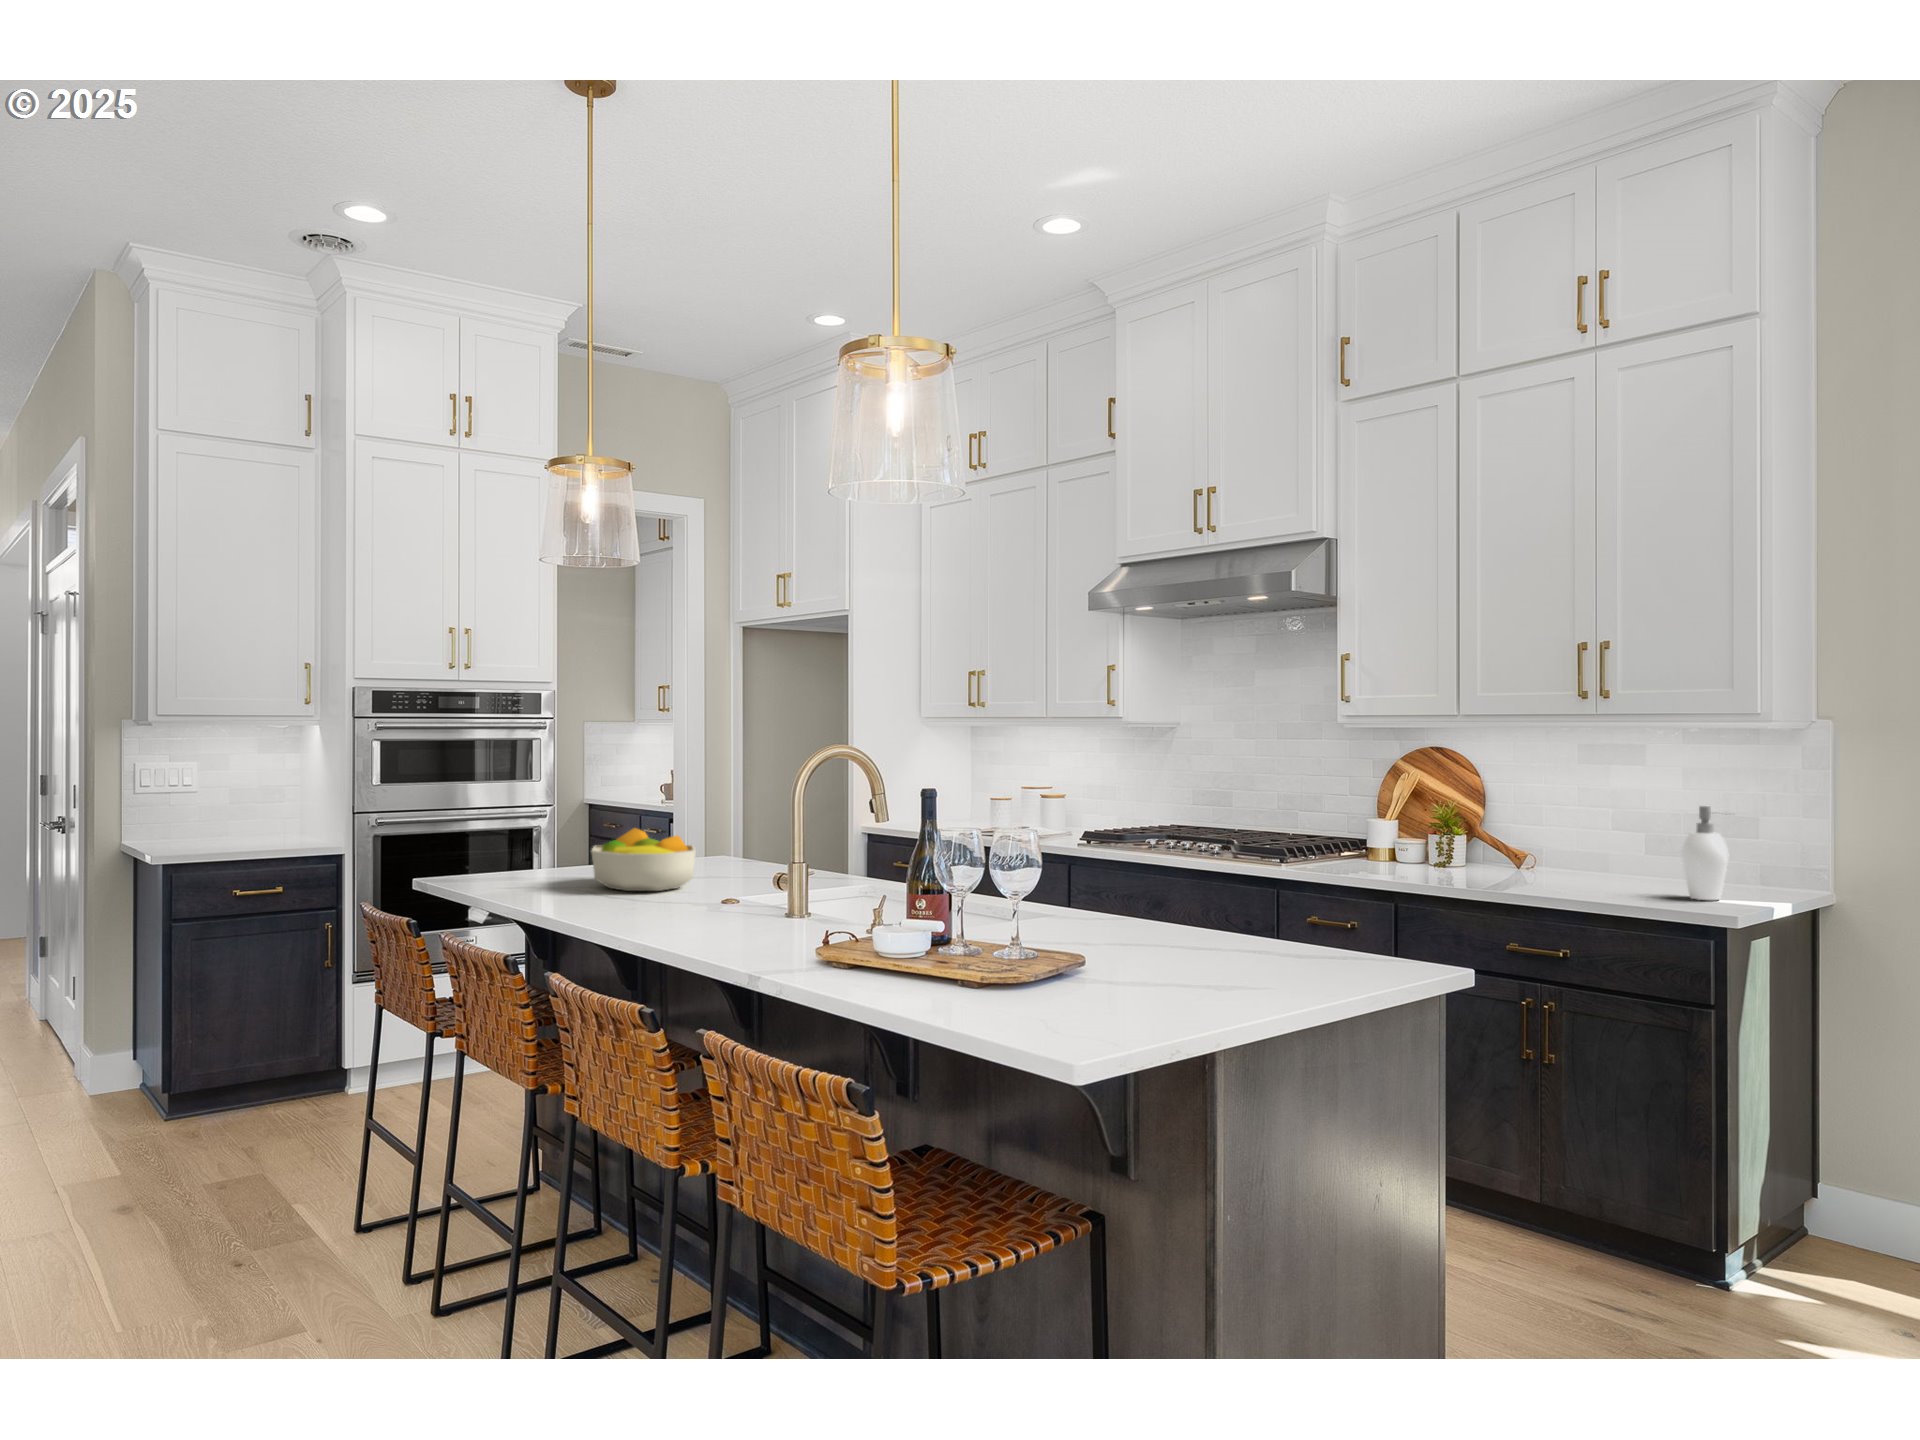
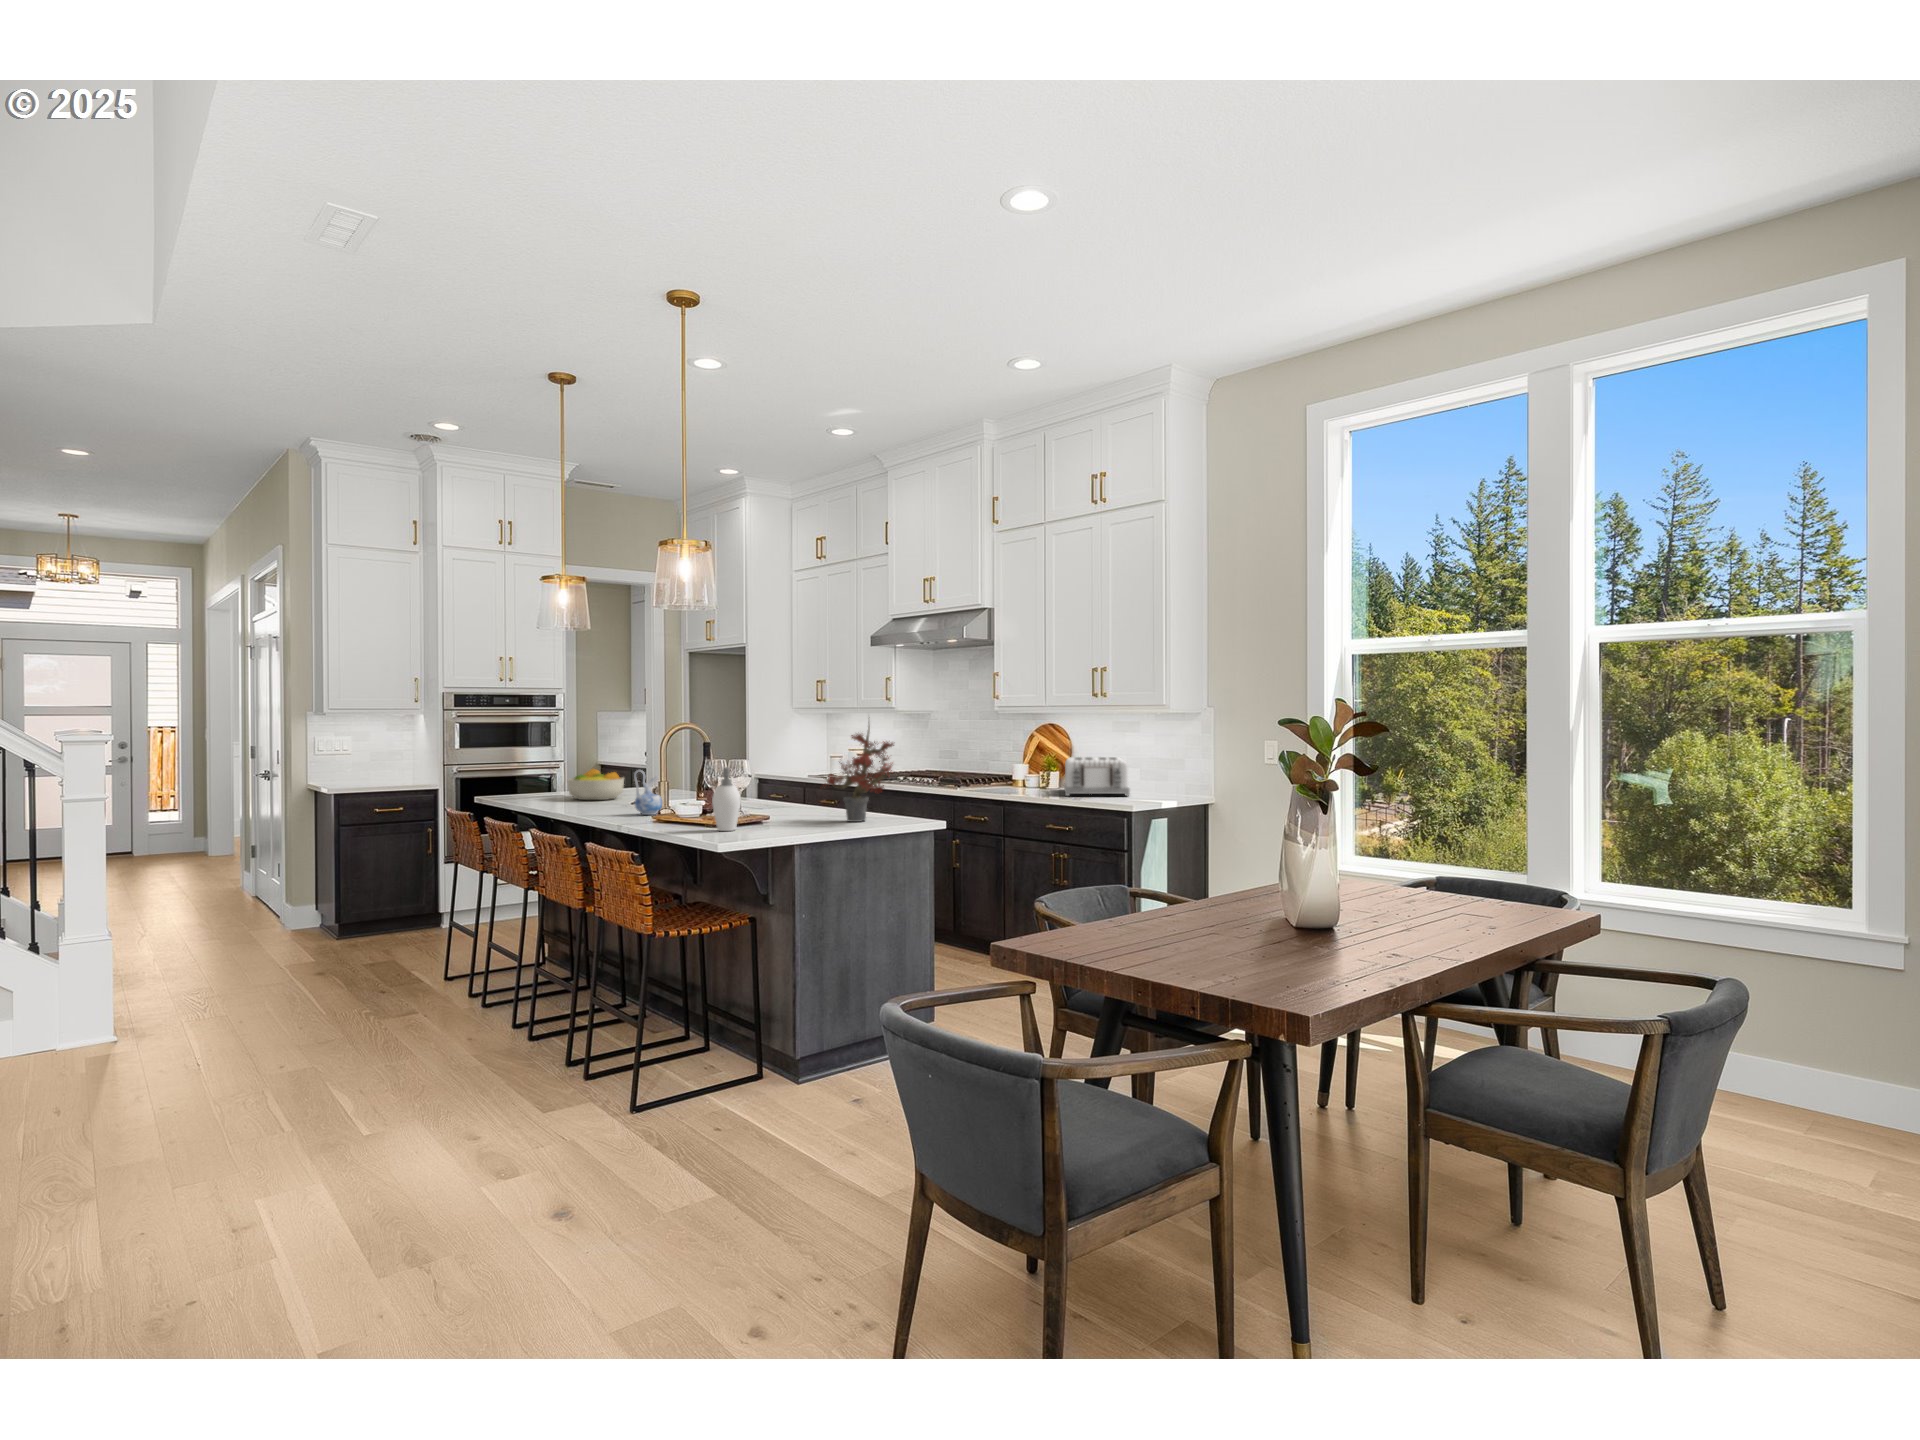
potted plant: none [1156,729,1374,967] -> present [825,726,894,822]
soap dispenser: present [1682,806,1728,900] -> present [712,767,741,831]
toaster: none [1498,811,1660,888] -> present [1064,757,1130,796]
ceramic pitcher: none [754,842,811,937] -> present [634,770,662,815]

